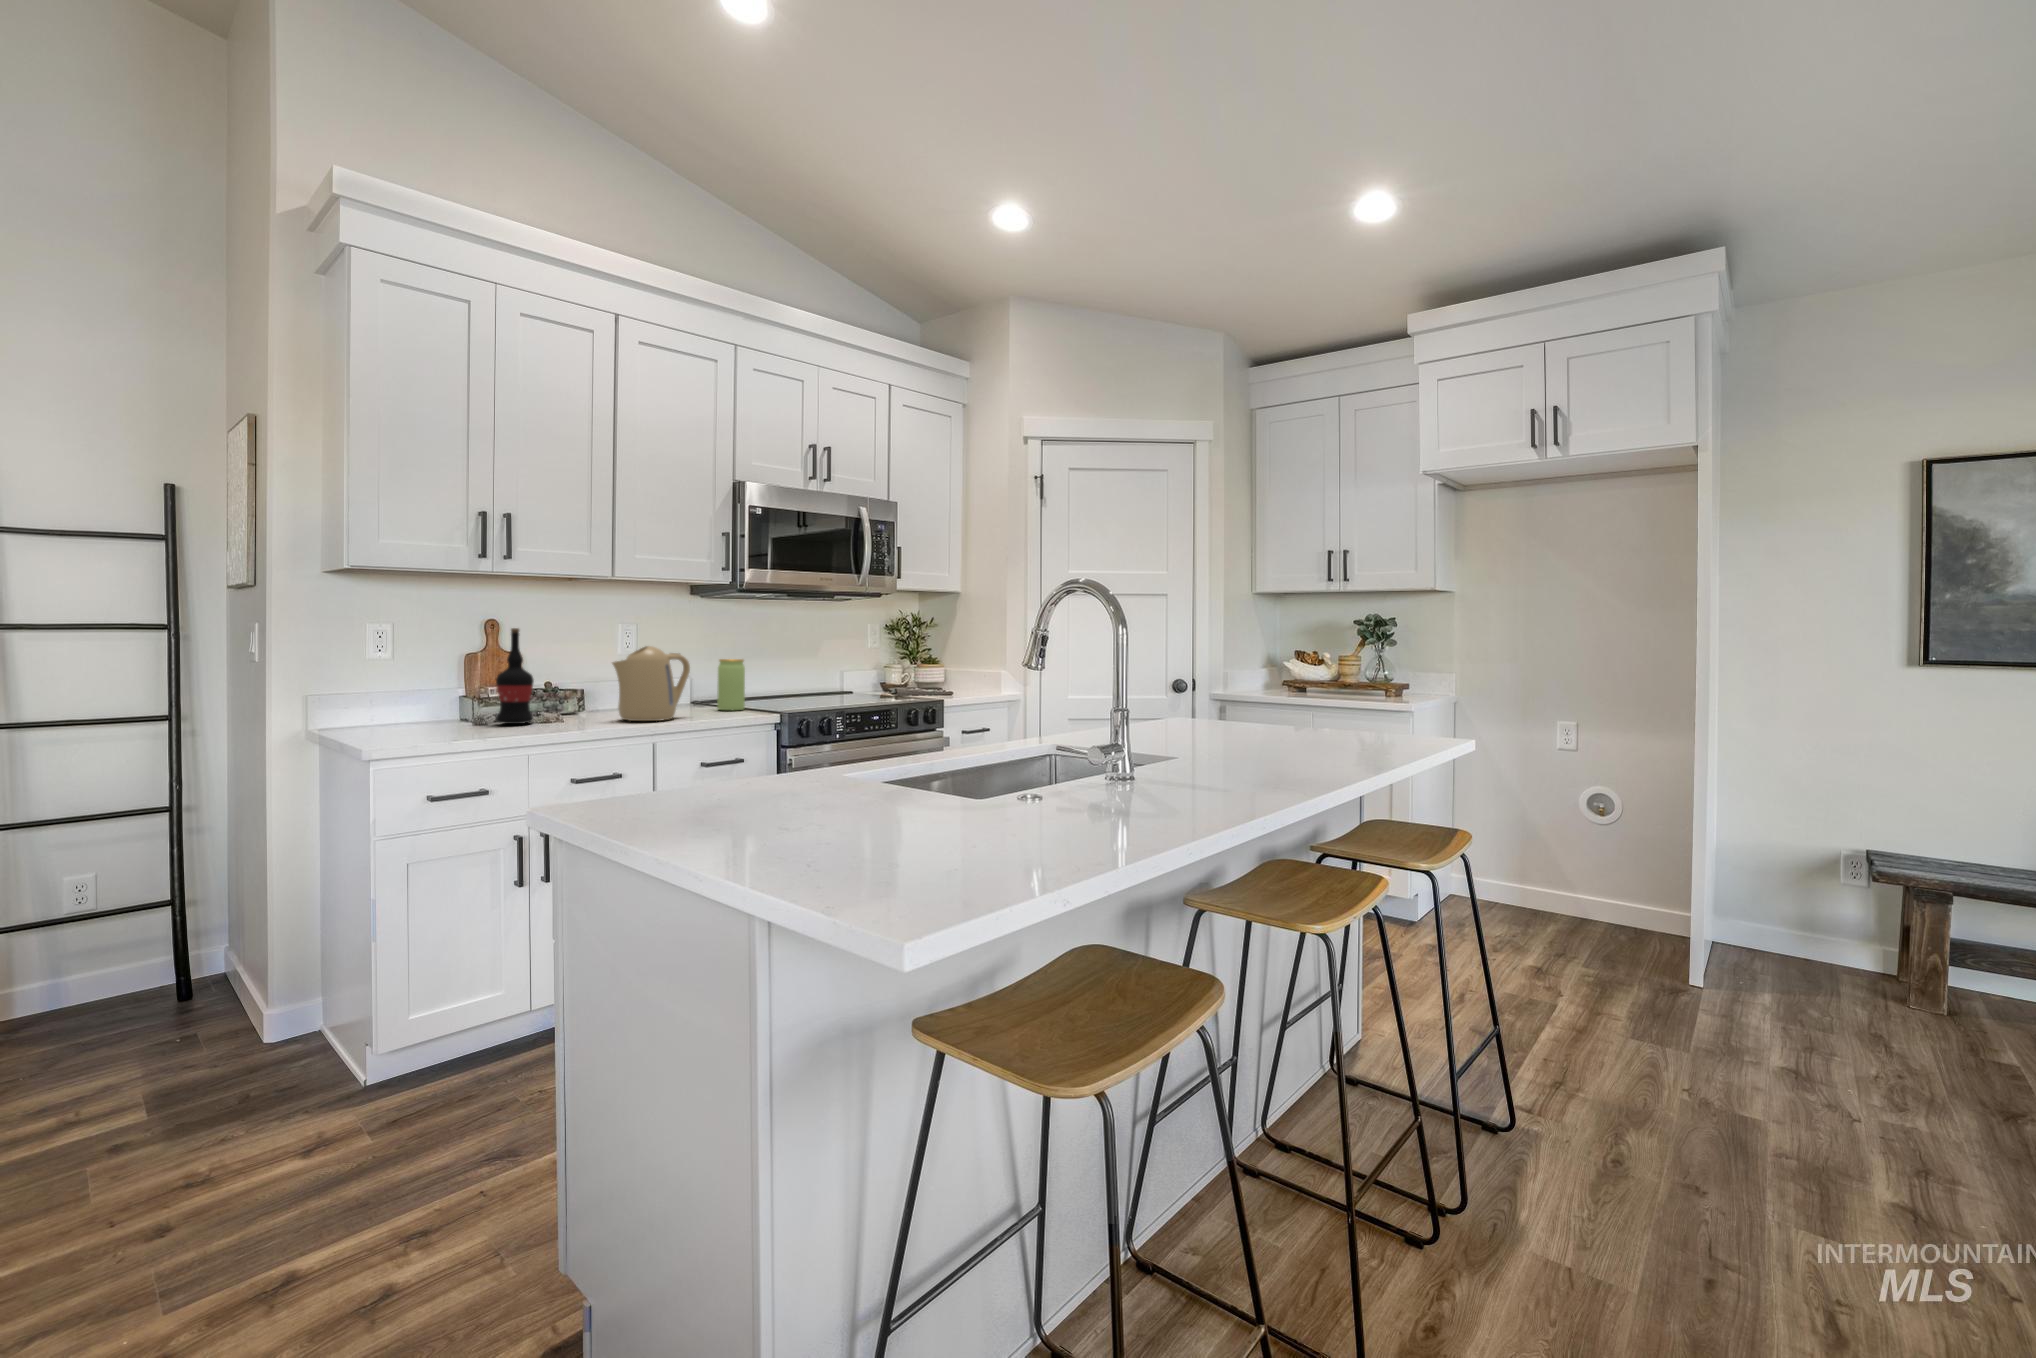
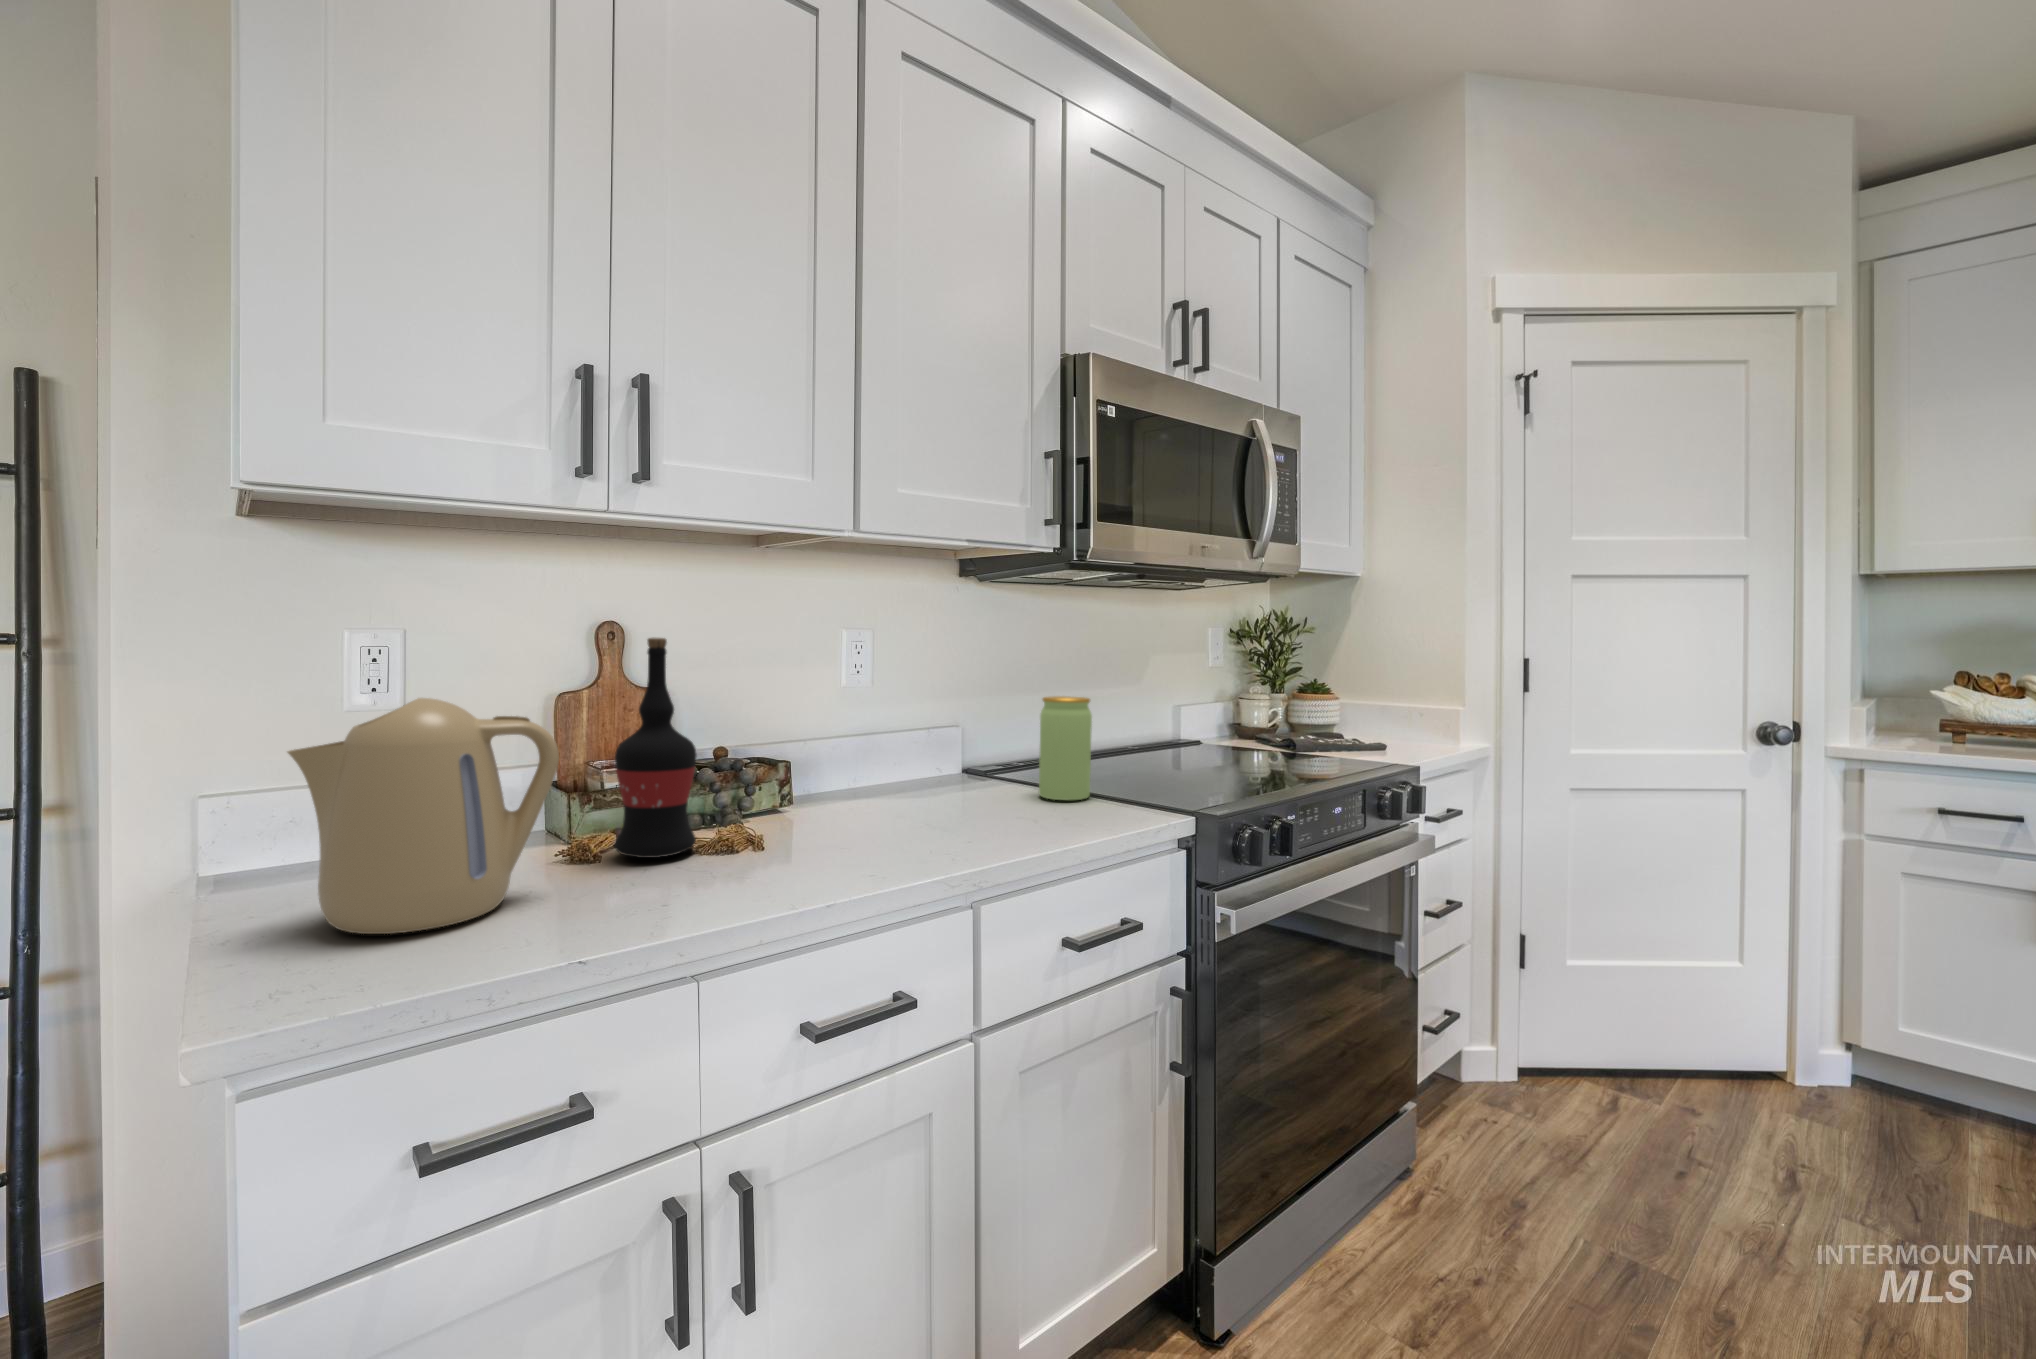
kettle: present [612,646,690,721] -> present [288,698,559,934]

